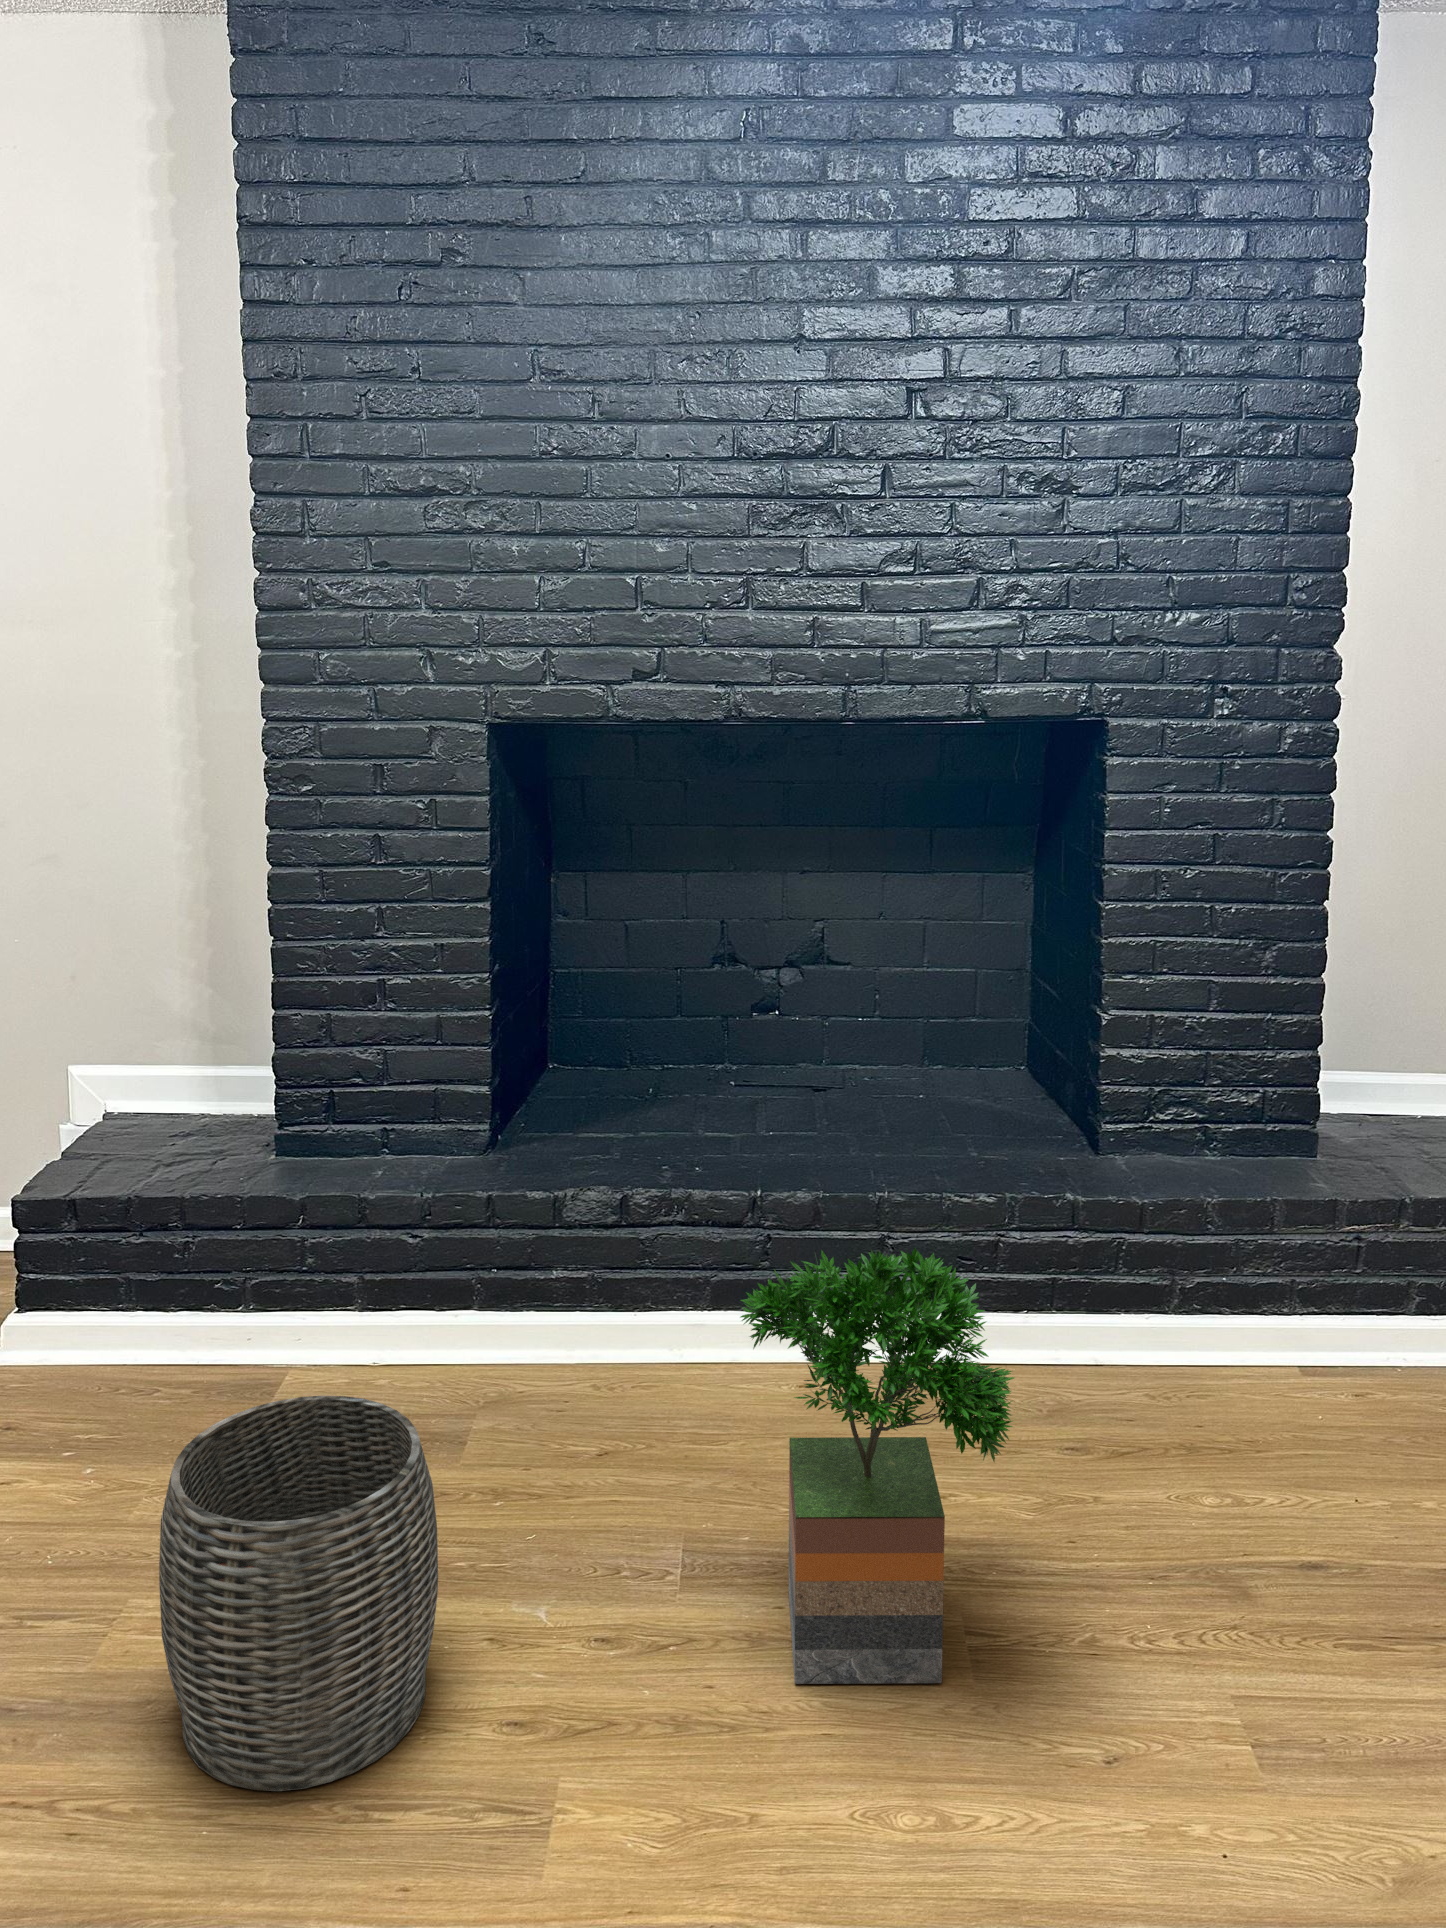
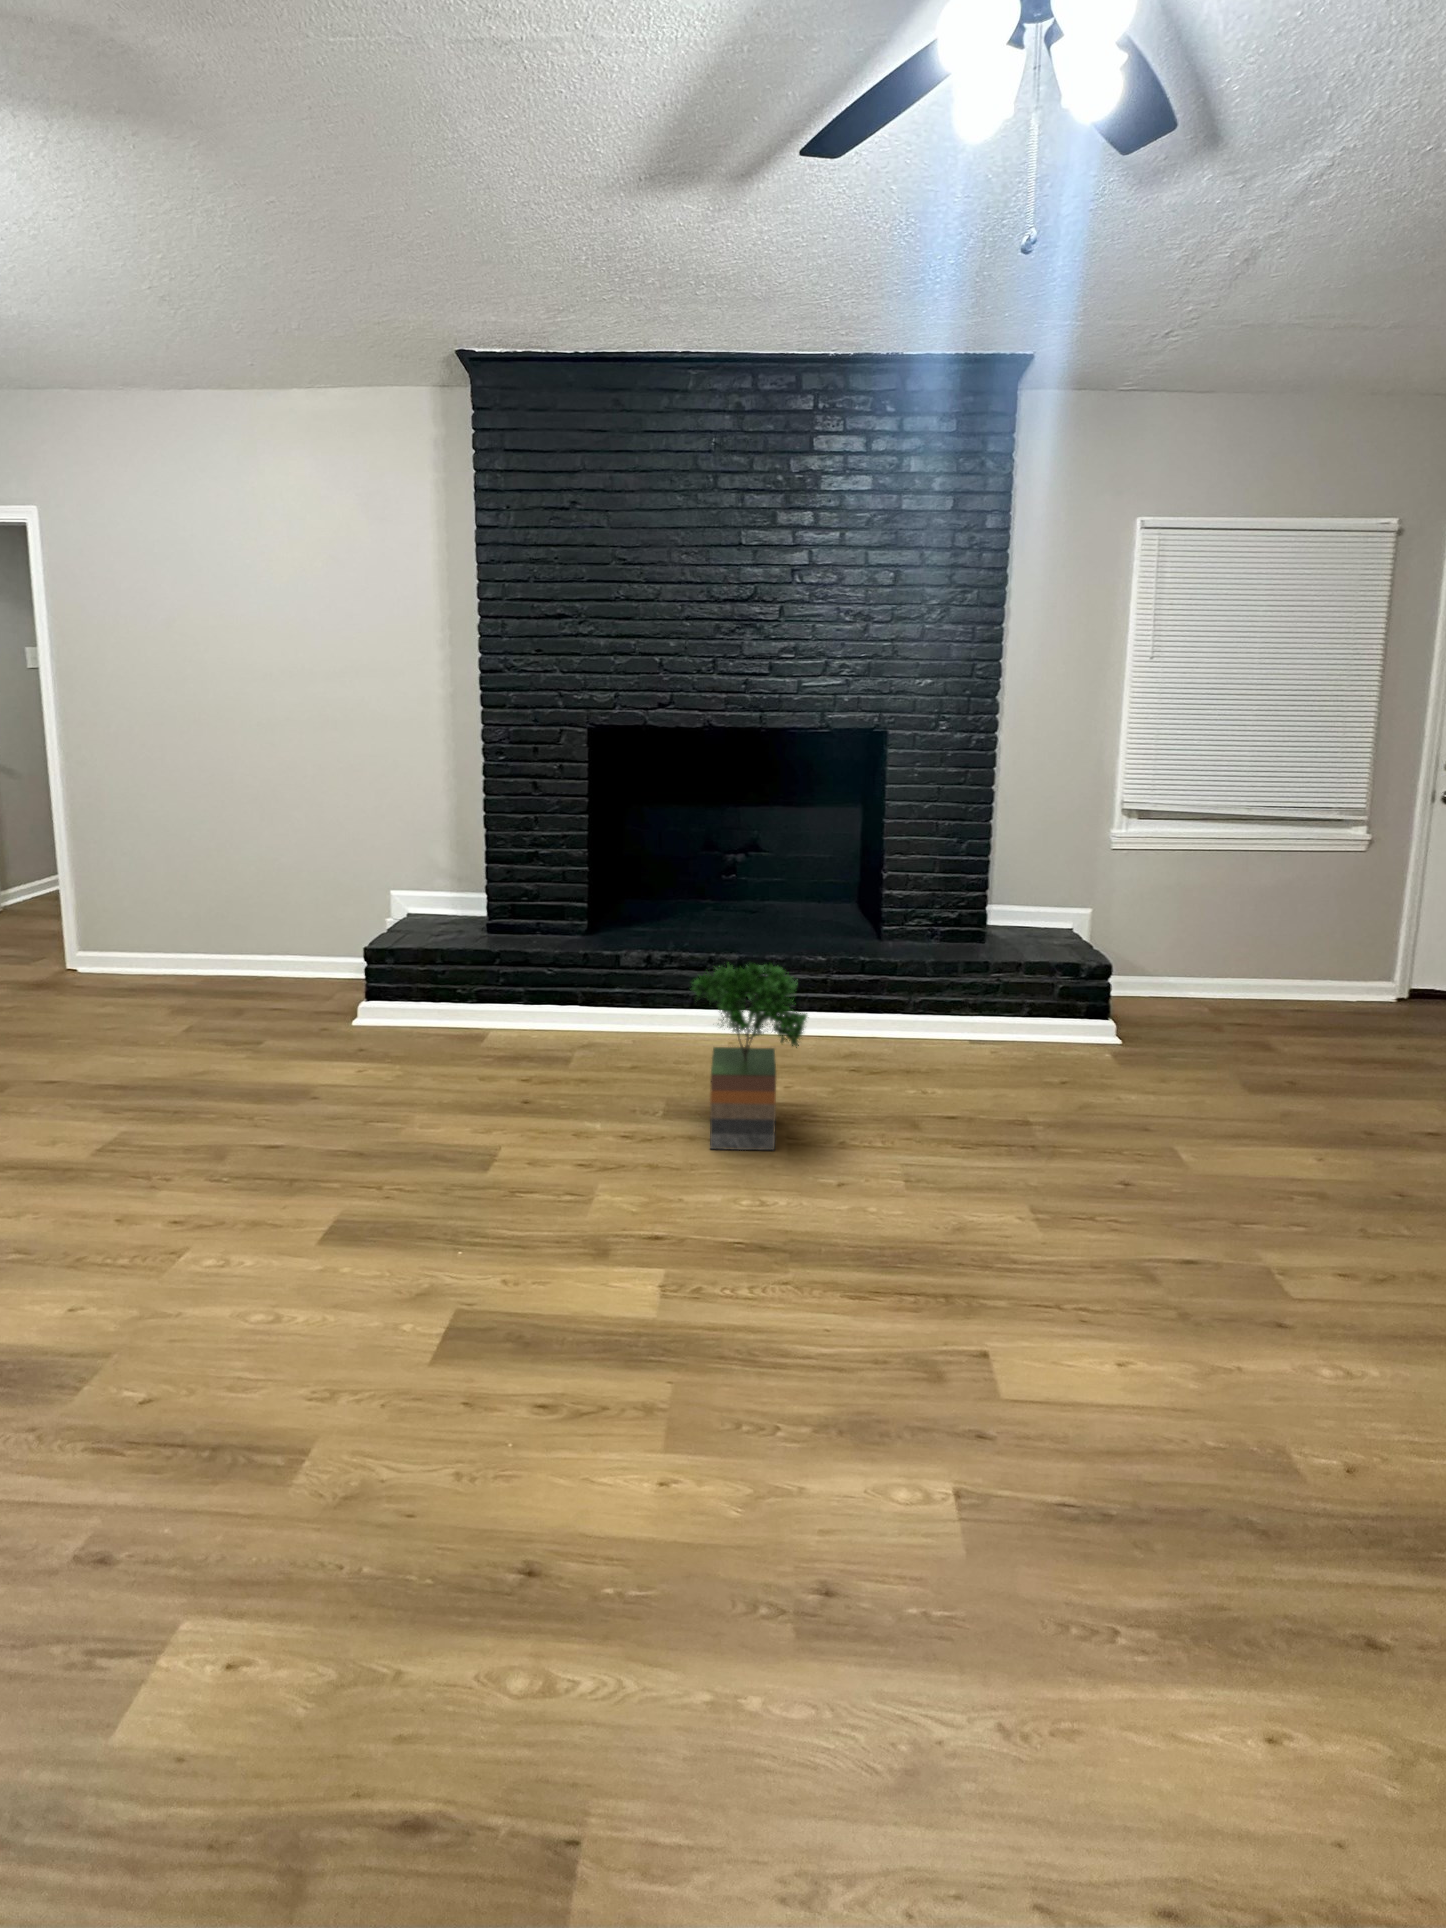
woven basket: present [159,1396,438,1791] -> none [432,1020,553,1179]

